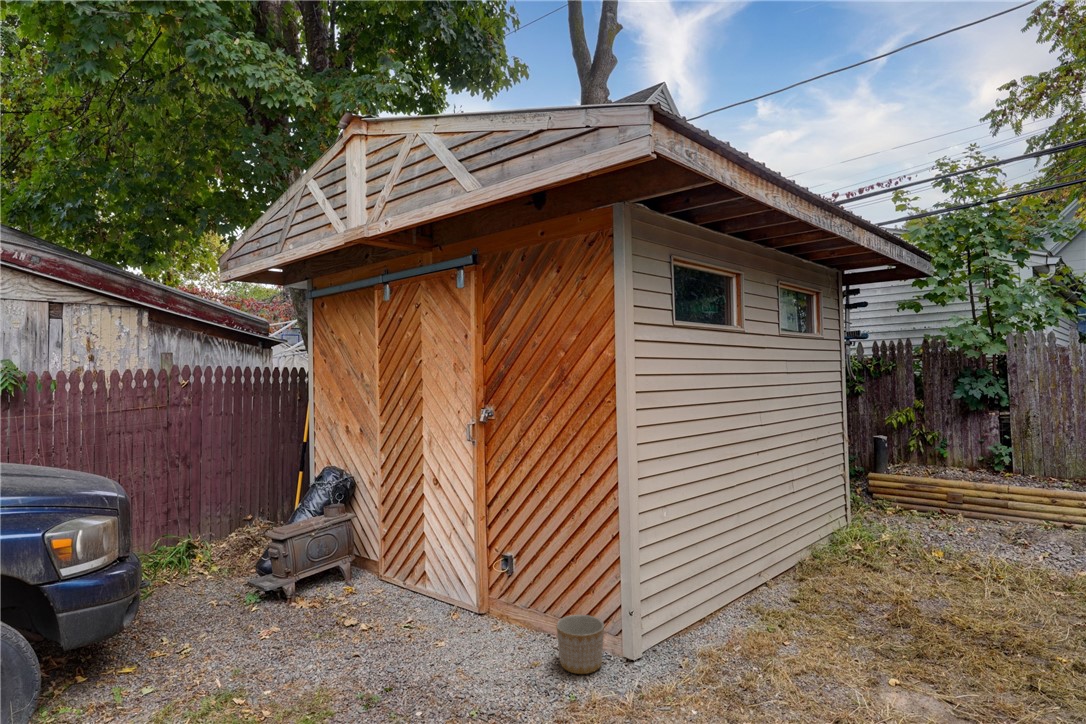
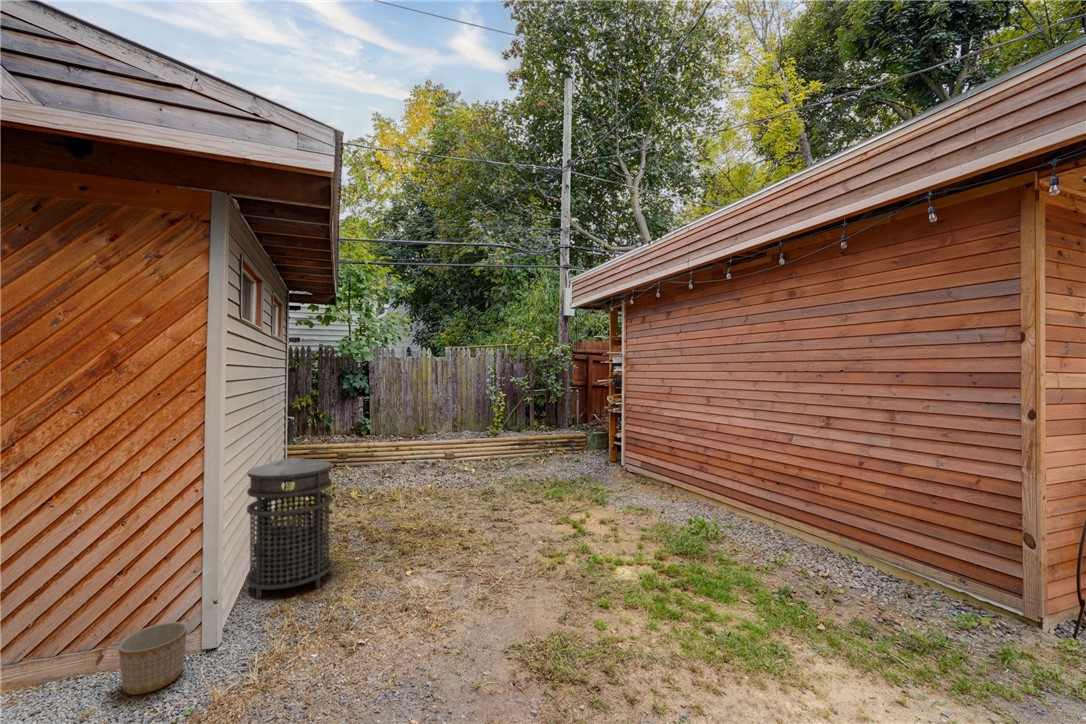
trash can: none [699,485,799,659] -> present [246,457,332,599]

